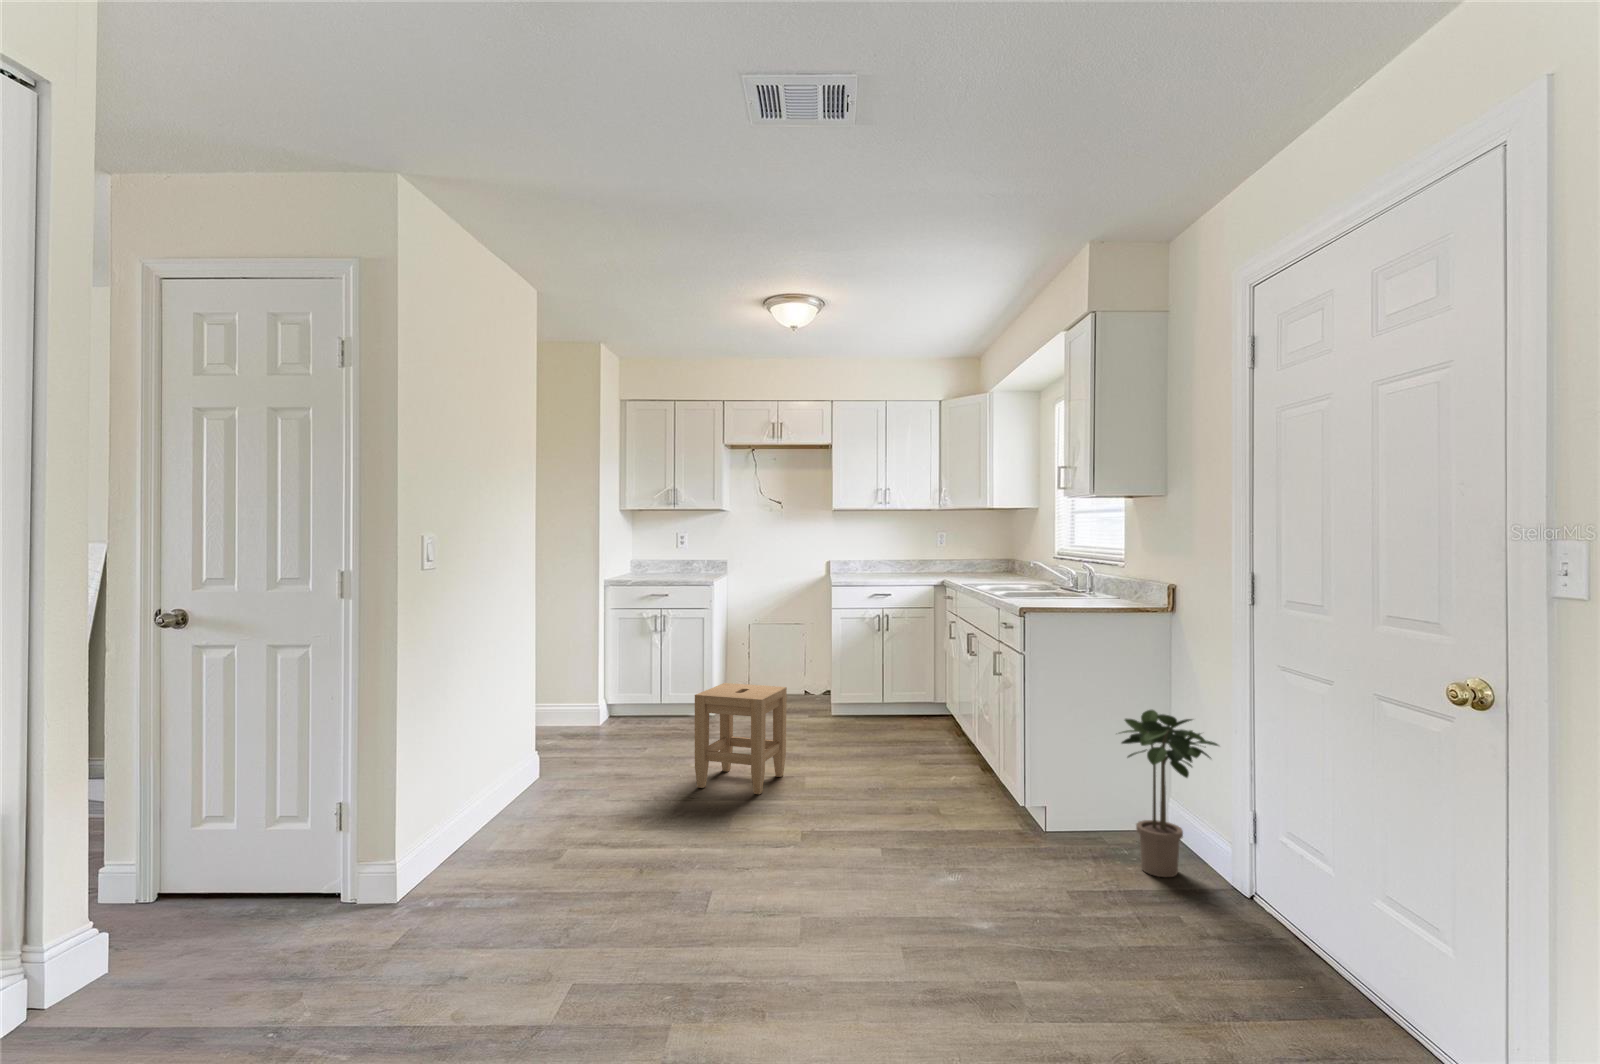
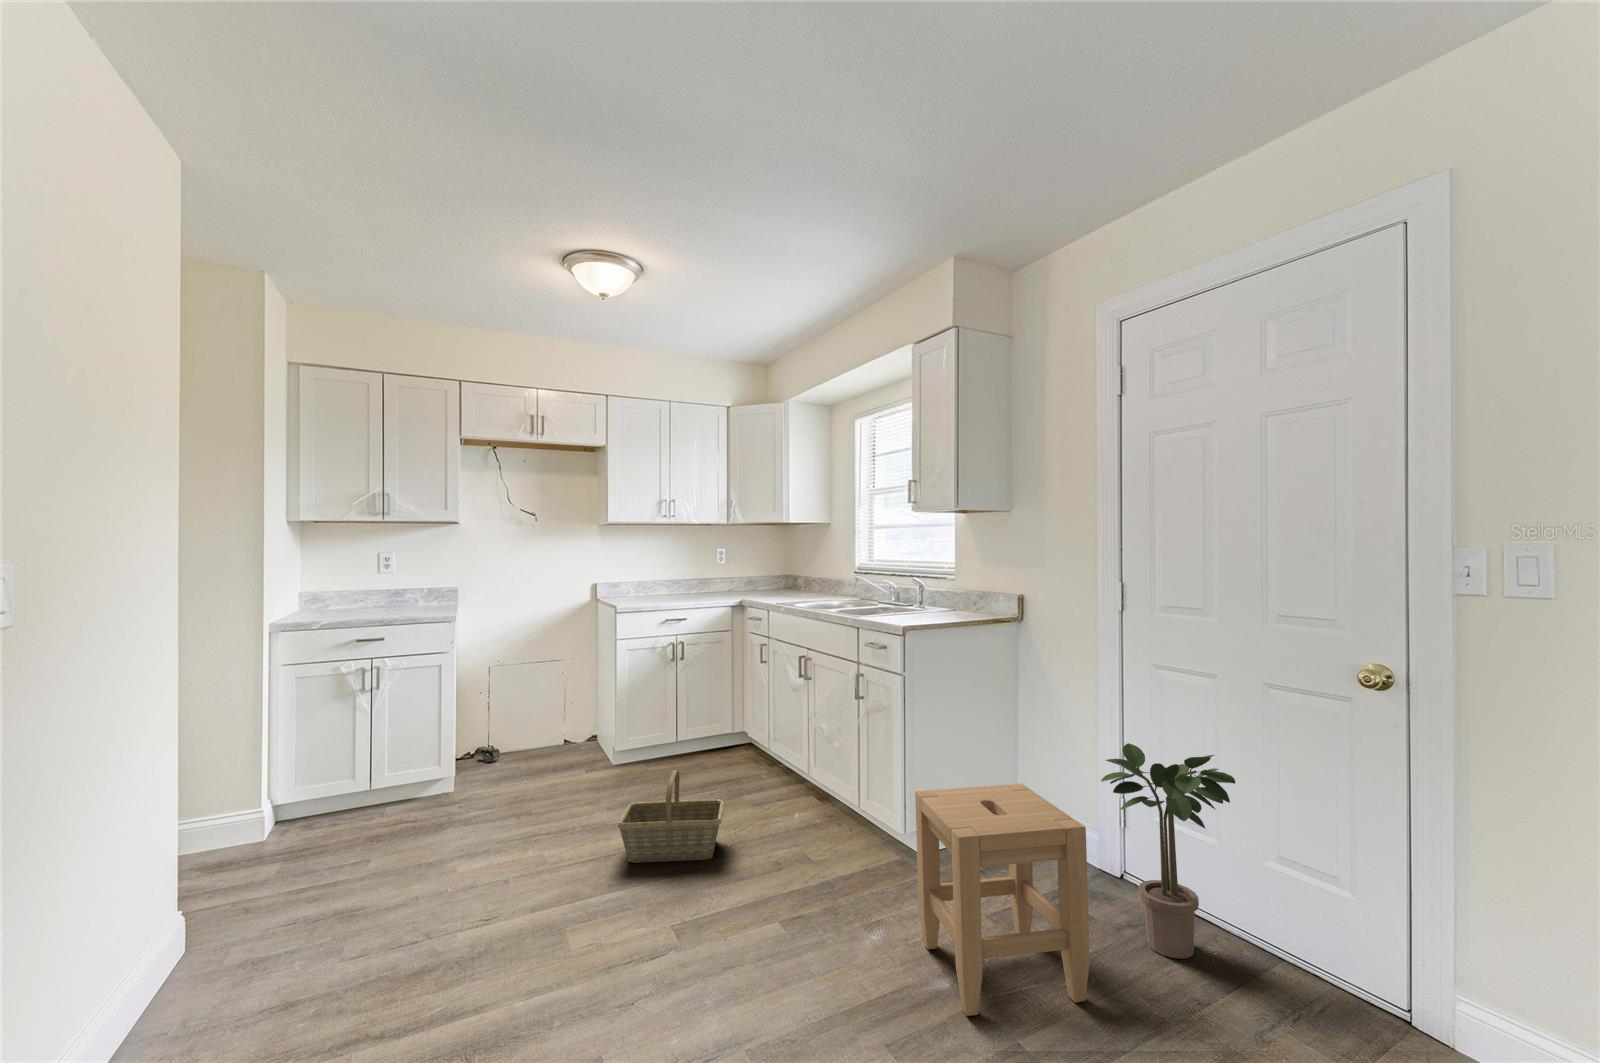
stool: present [695,683,787,794] -> present [915,784,1090,1016]
basket: none [798,706,882,772] -> present [618,770,724,863]

